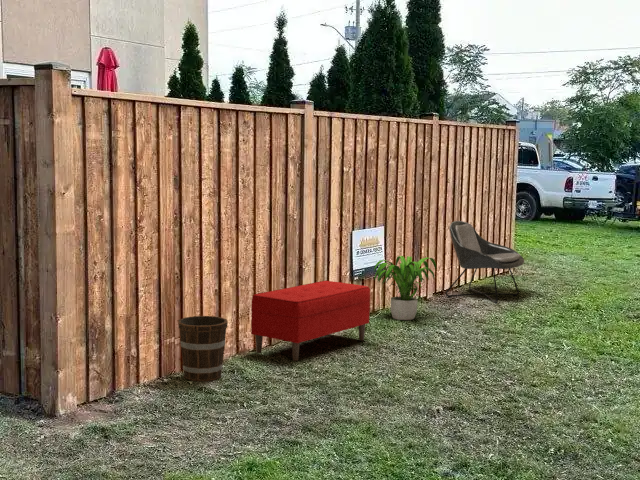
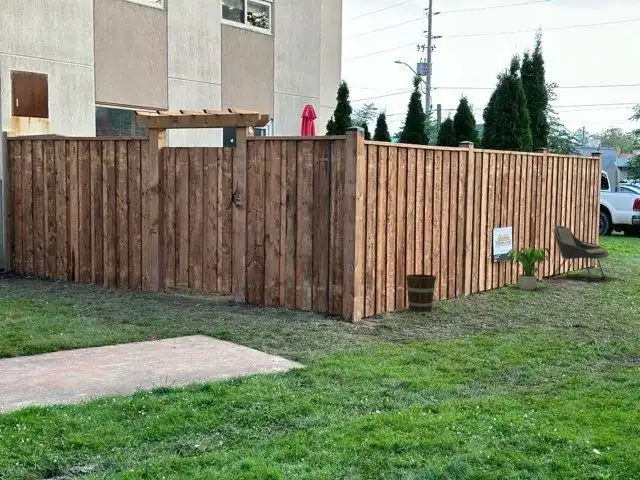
bench: present [251,281,370,361] -> none [440,260,512,305]

